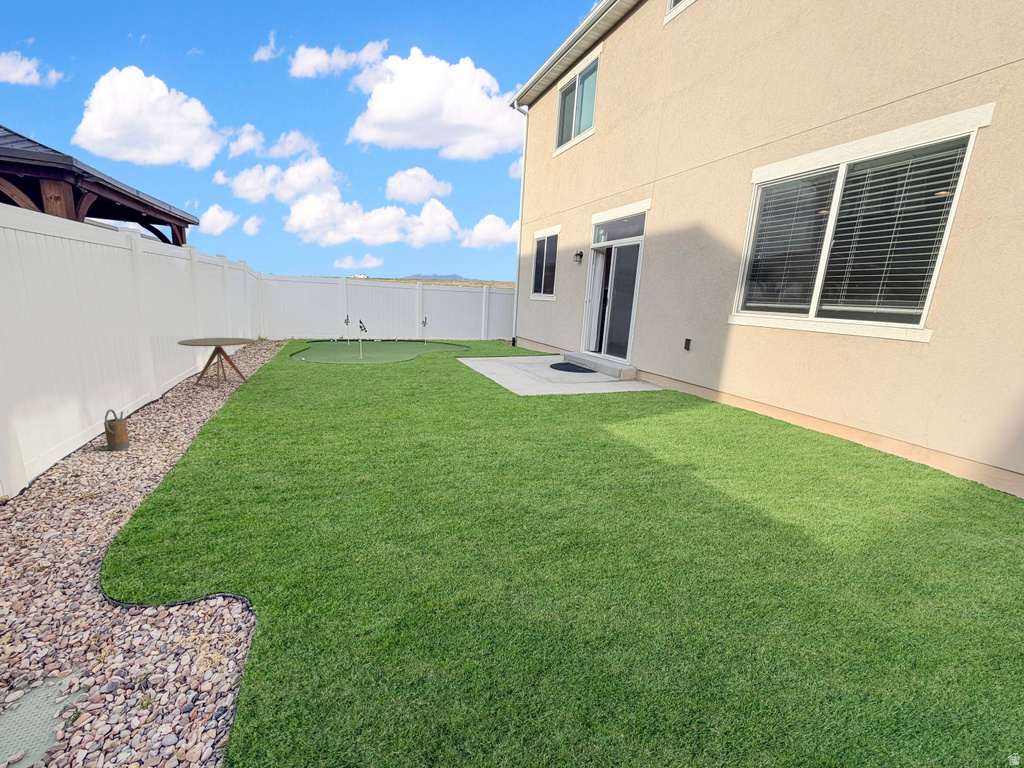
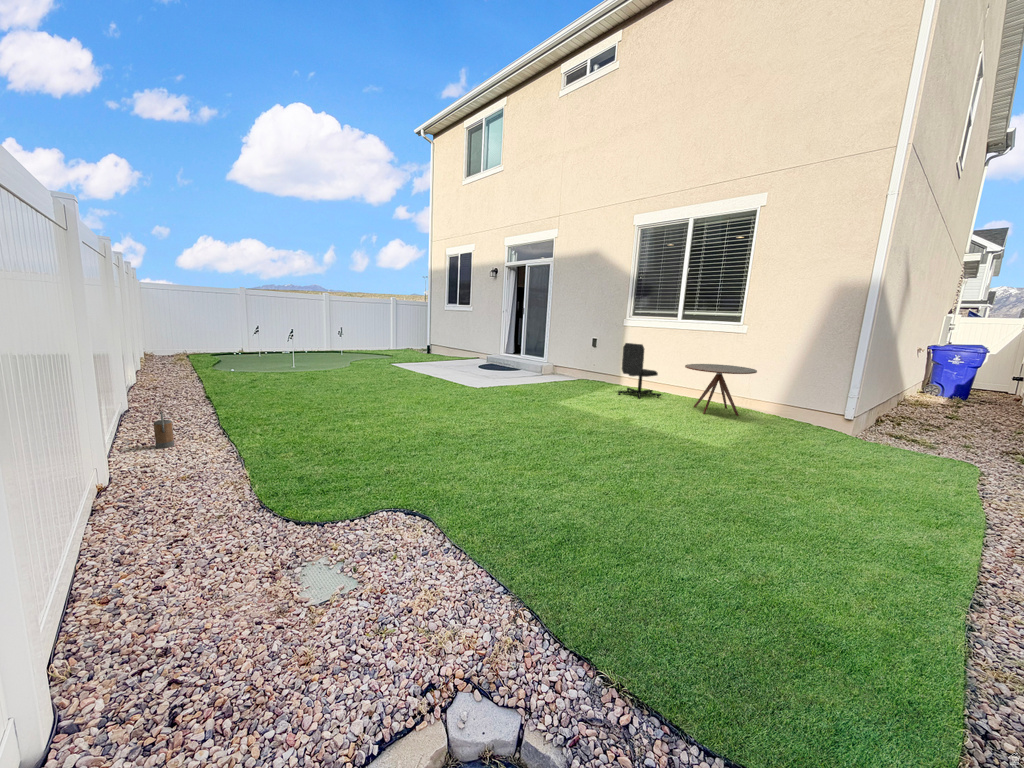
round table: present [178,338,255,388] -> present [685,364,757,416]
chair: none [709,348,774,427] -> present [618,343,661,399]

